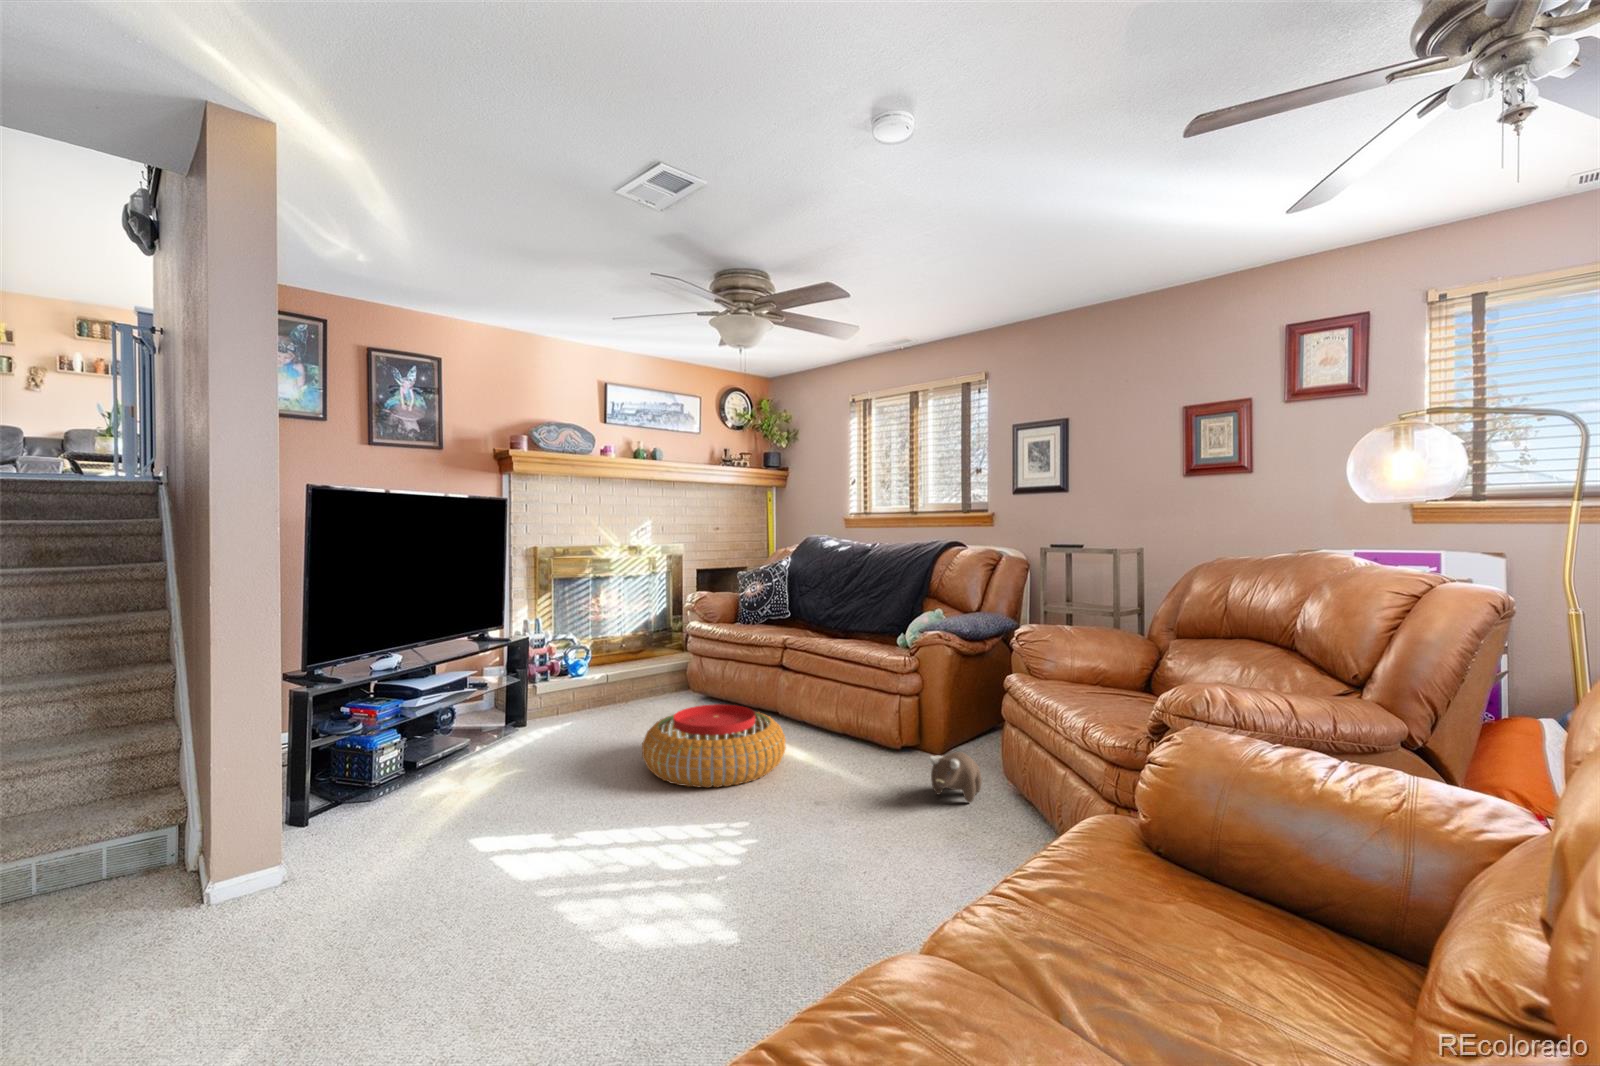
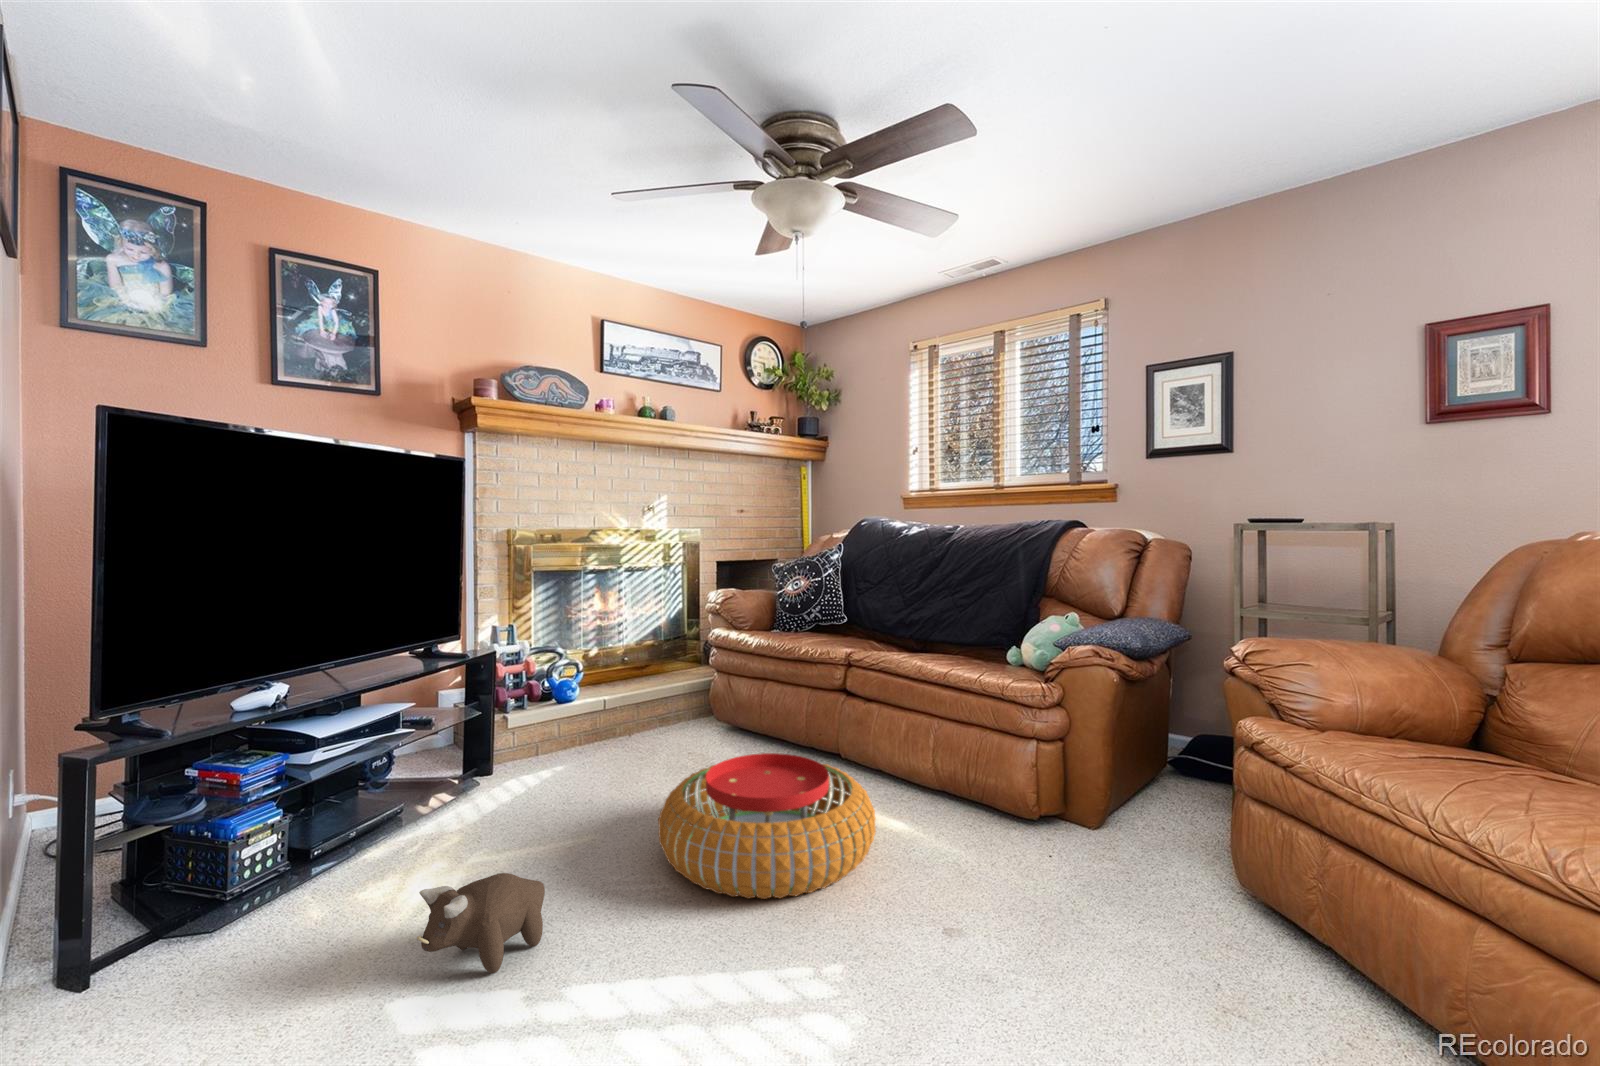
plush toy: present [930,752,982,803] -> present [417,873,545,974]

